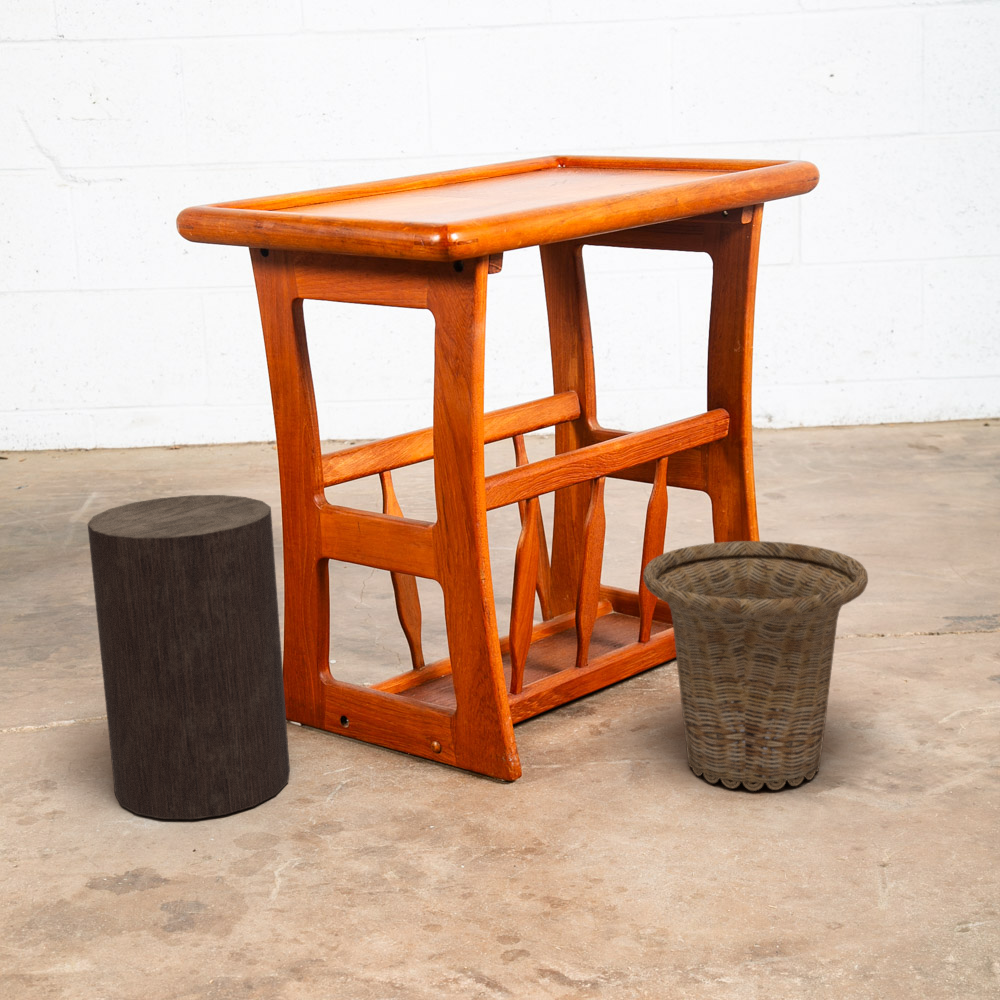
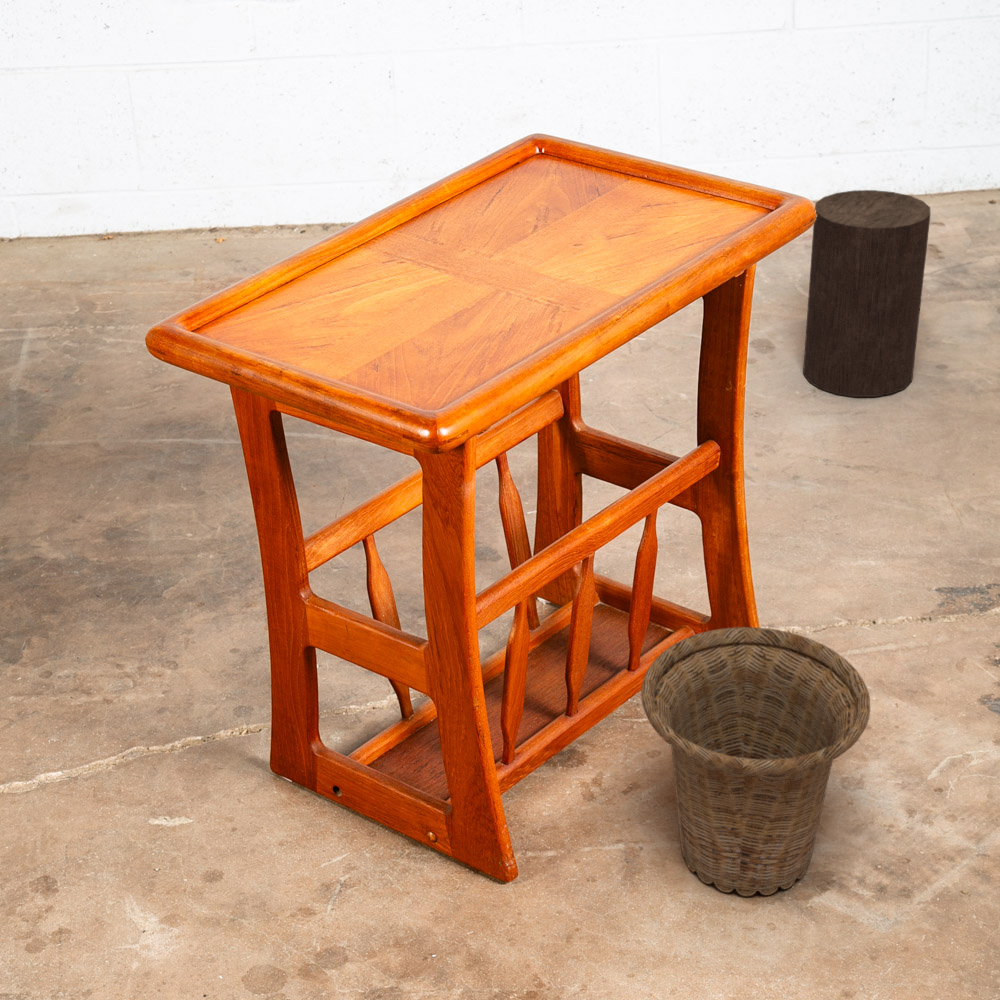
stool: present [88,495,290,819] -> present [803,190,931,397]

